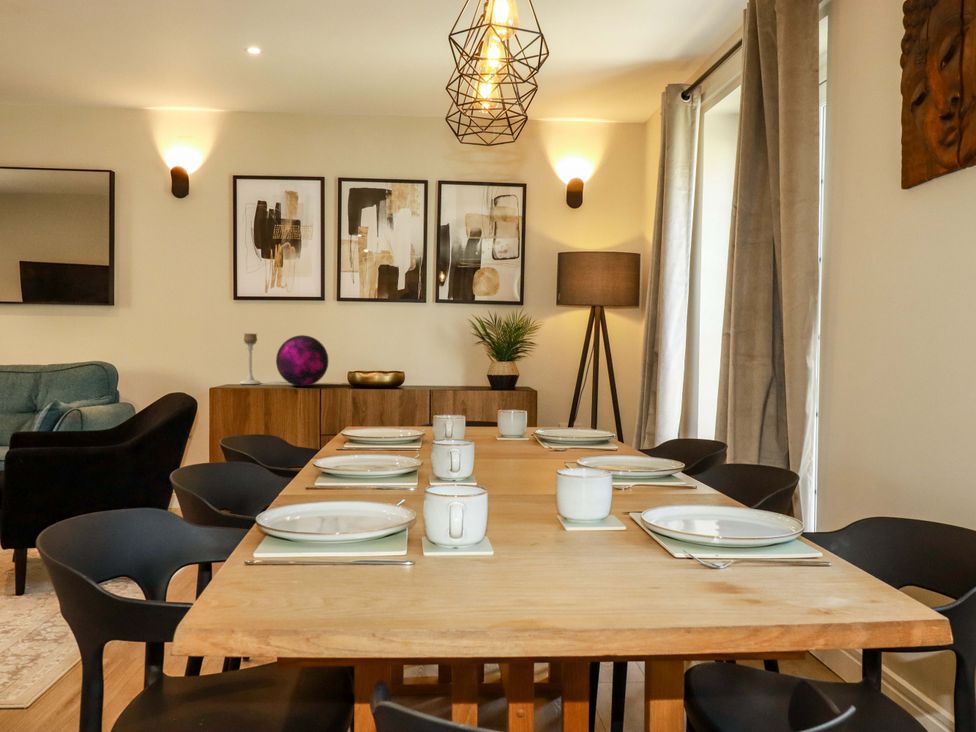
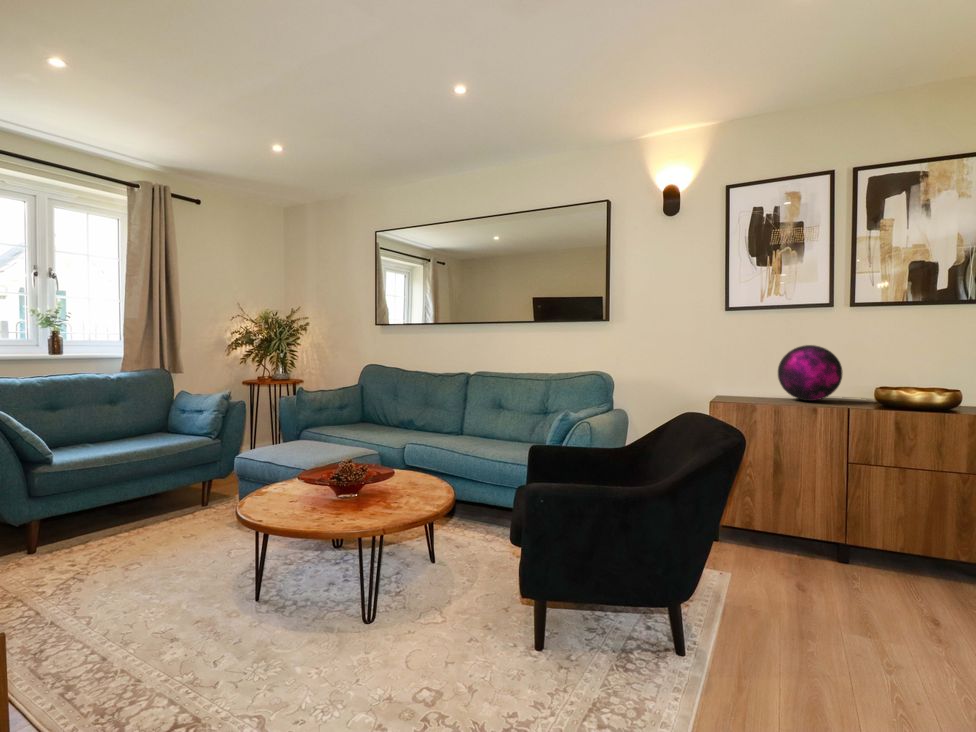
candle holder: present [240,333,260,384] -> none [731,344,754,396]

